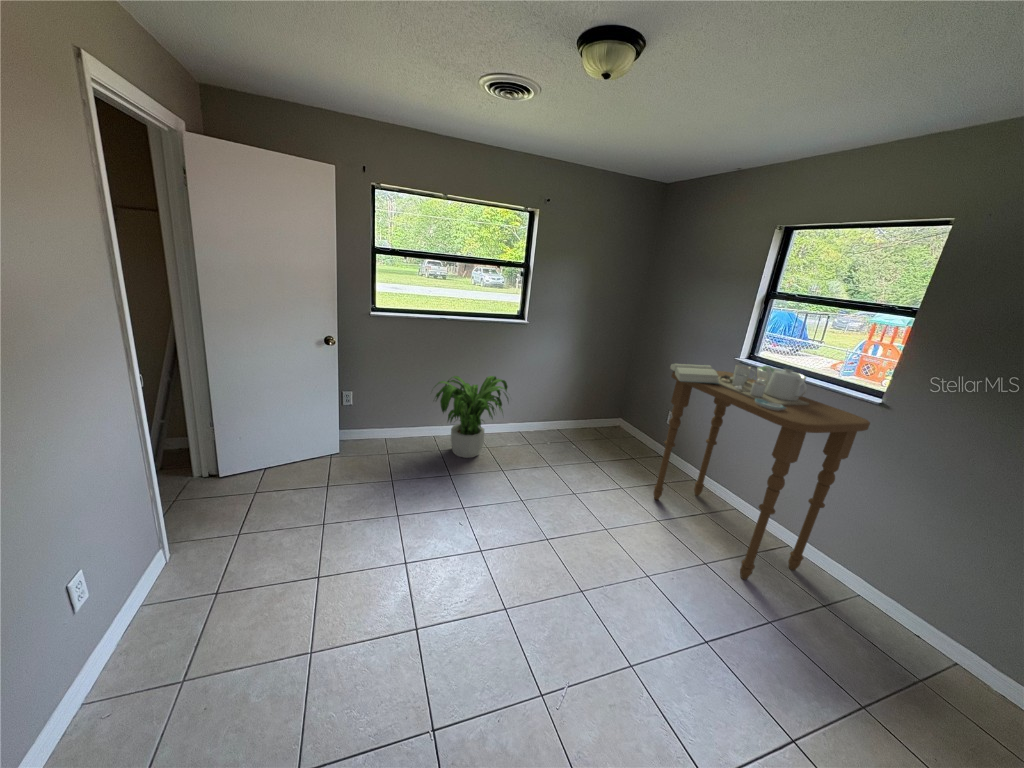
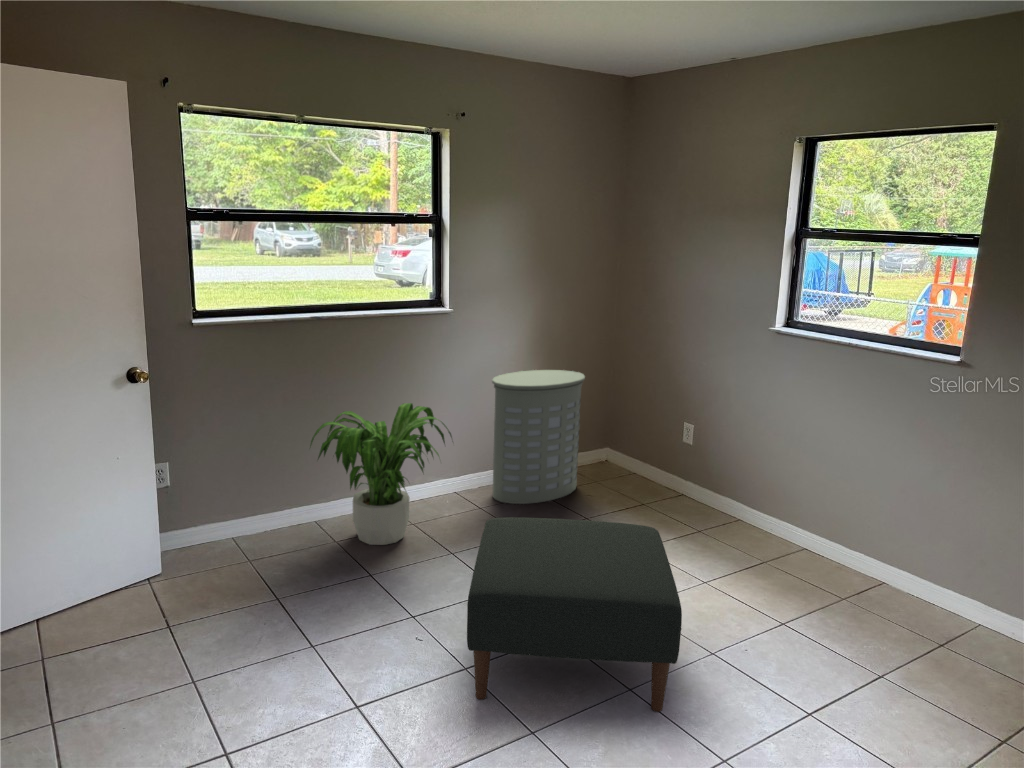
side table: present [654,364,870,580] -> none [686,330,953,634]
laundry hamper: none [540,365,608,447] -> present [492,370,585,504]
ottoman: none [476,457,624,610] -> present [467,517,682,712]

